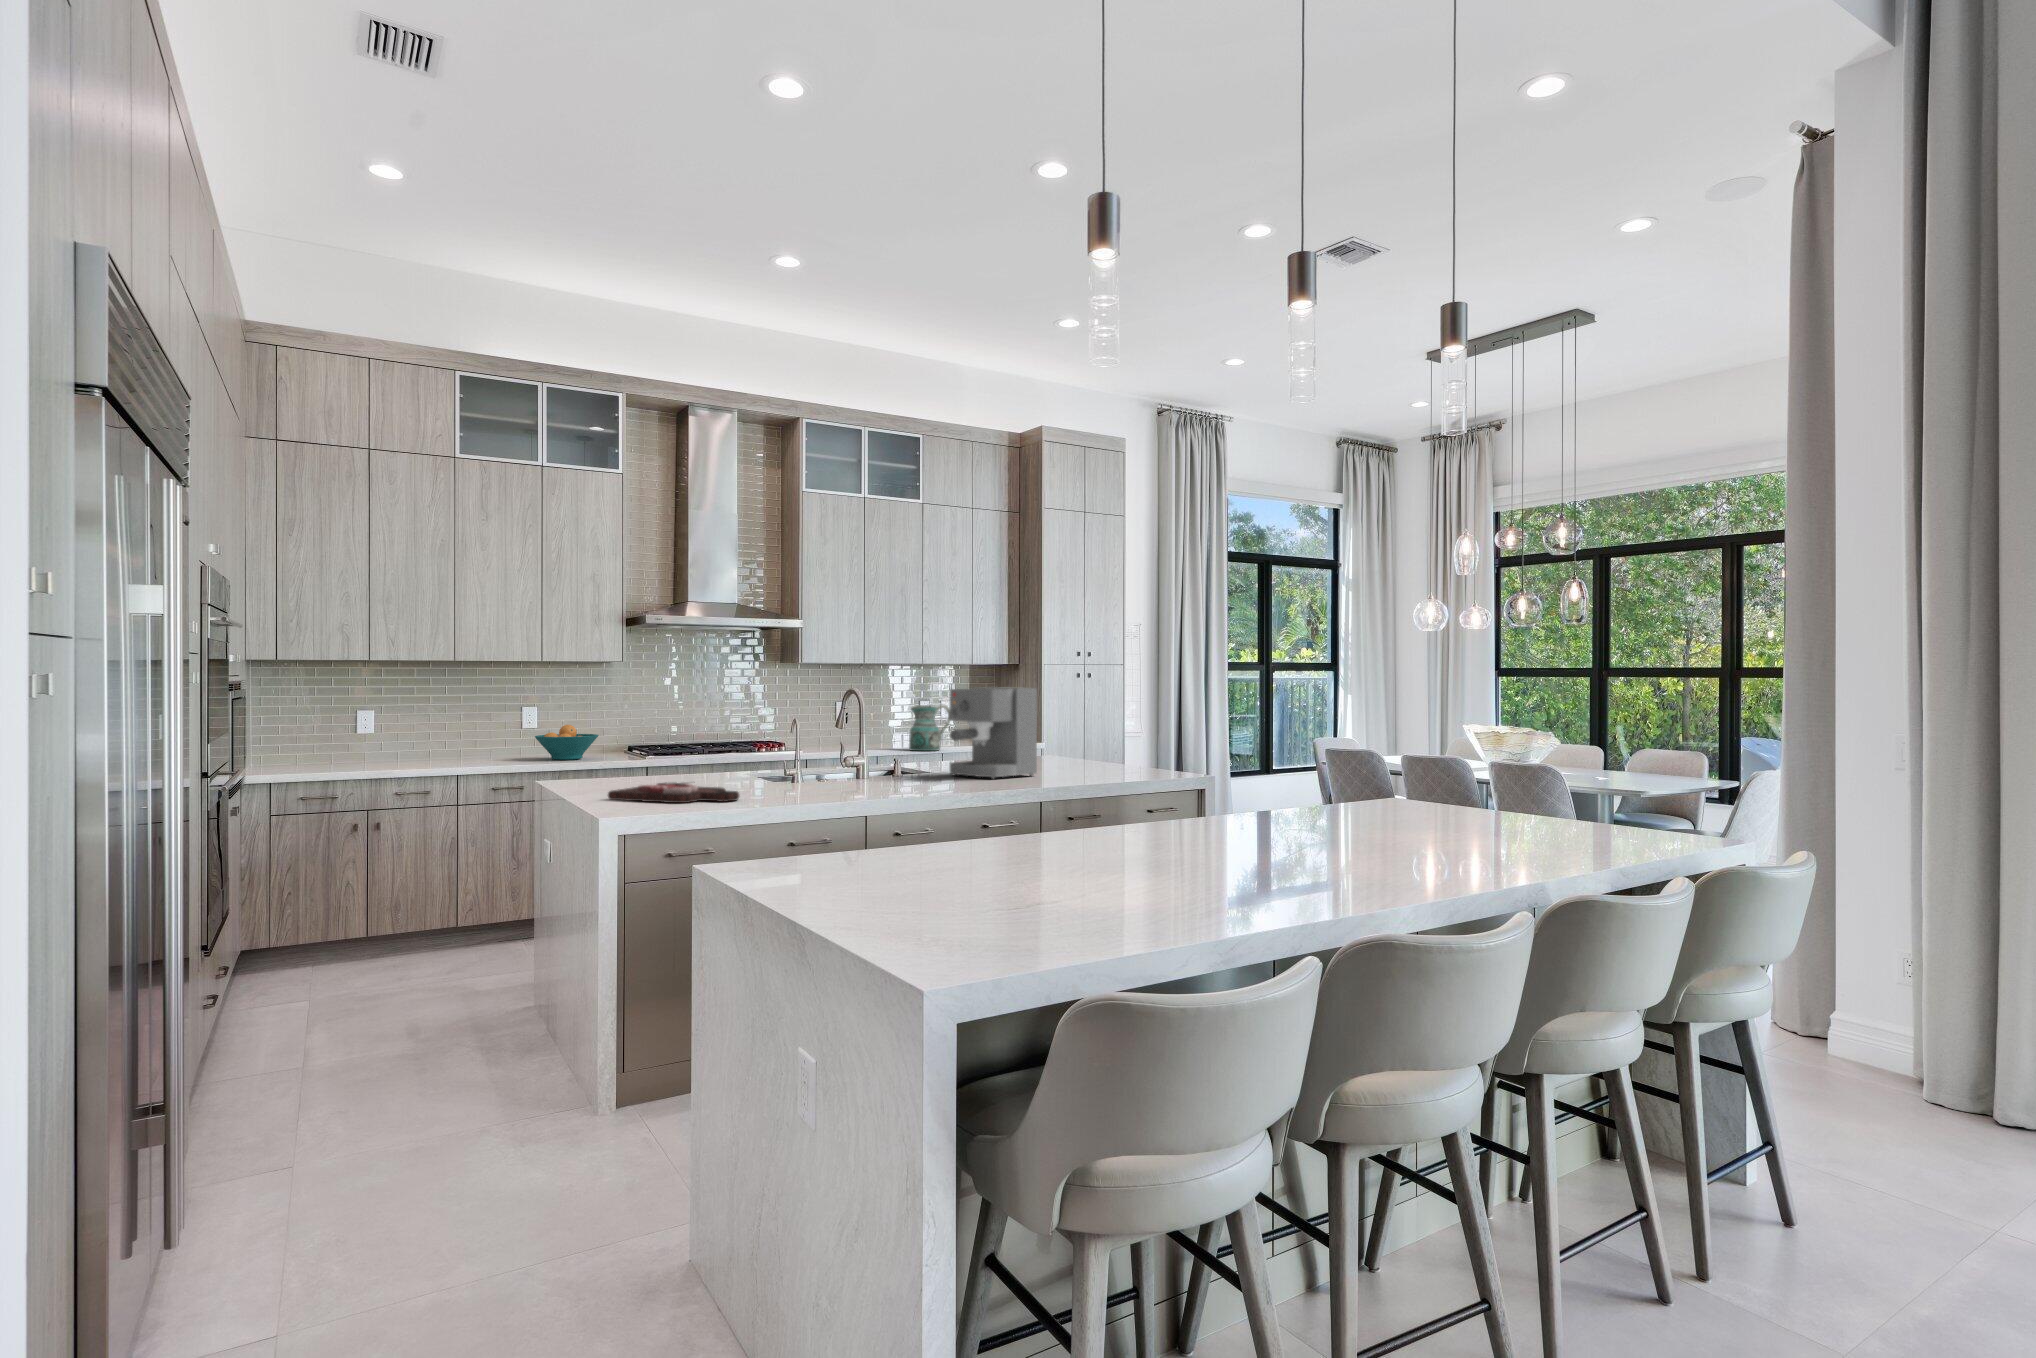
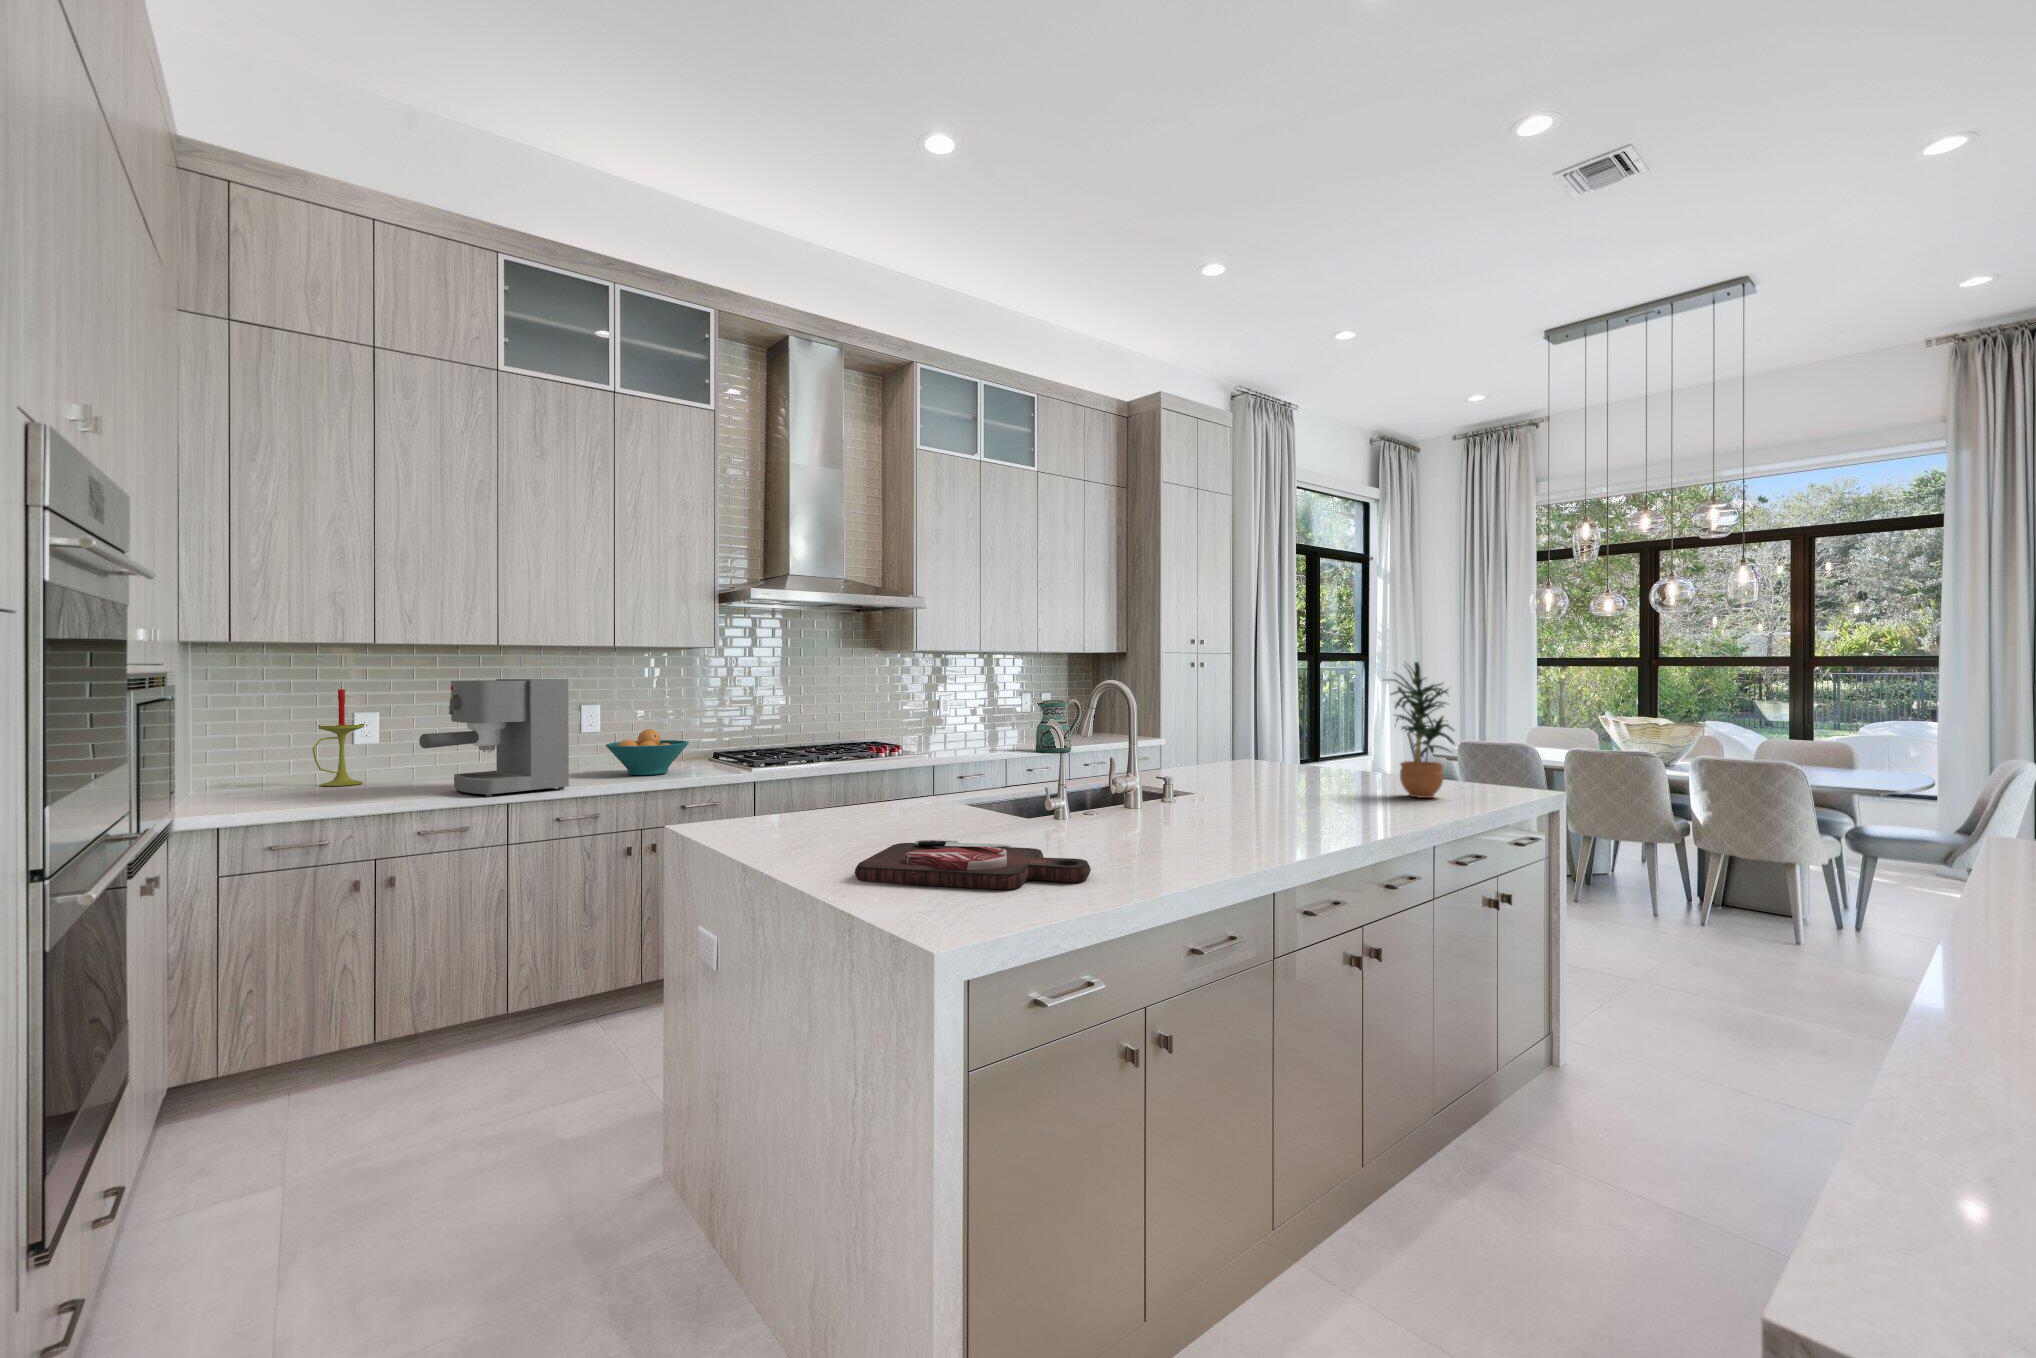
potted plant: none [1073,674,1128,777] -> present [1388,662,1455,798]
coffee maker: present [950,687,1037,779] -> present [419,679,569,797]
candle: none [328,691,364,763] -> present [312,689,365,786]

